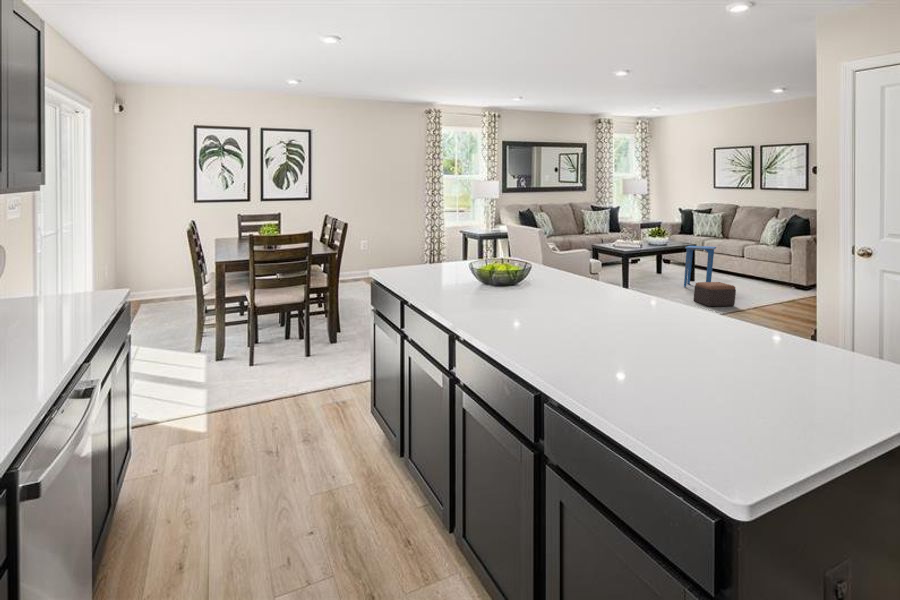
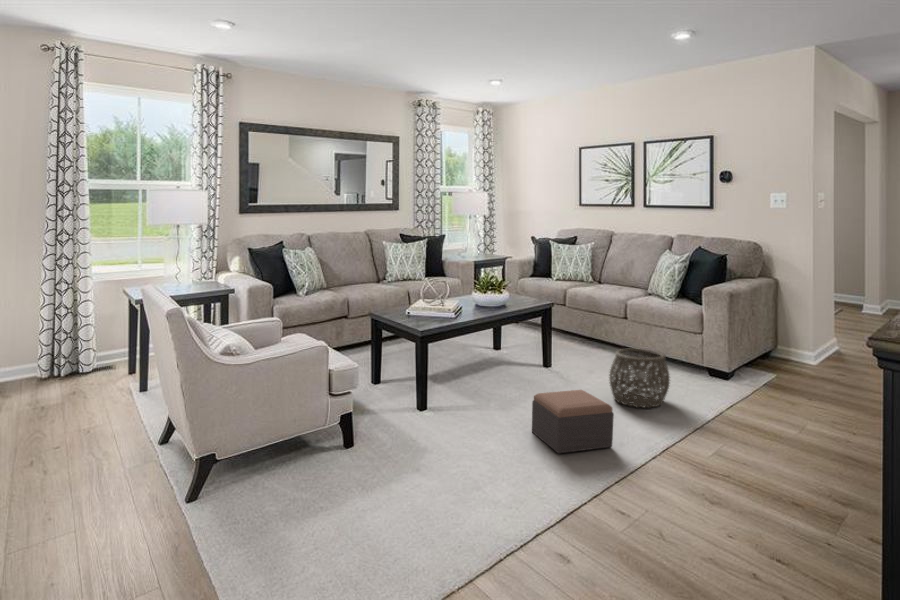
side table: present [684,246,716,287] -> none [523,304,578,388]
woven basket: none [733,268,767,296] -> present [609,348,670,408]

